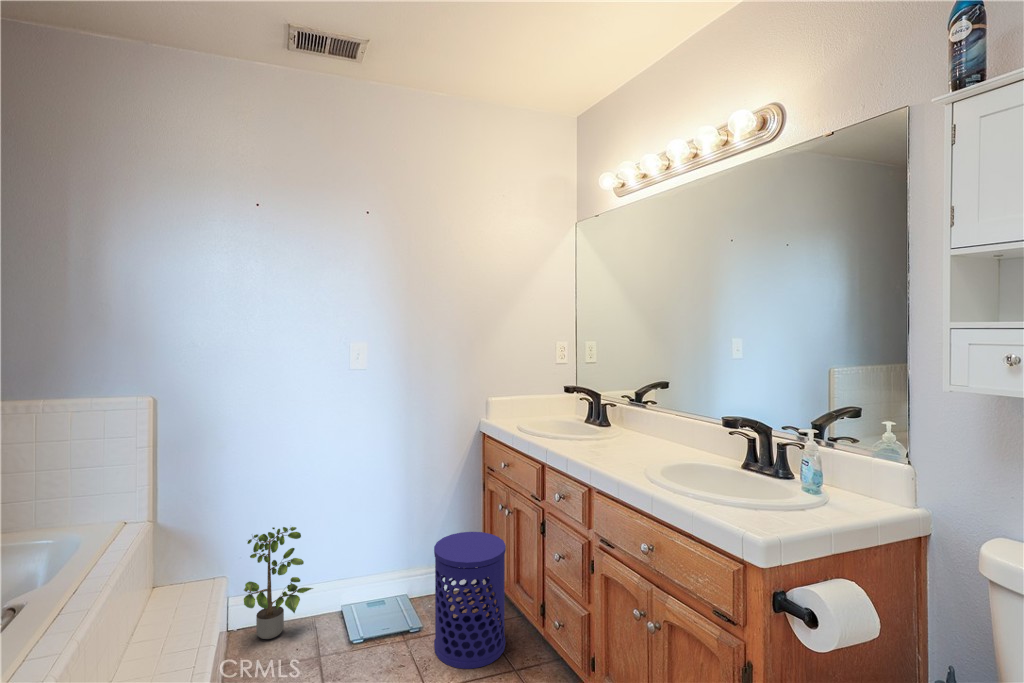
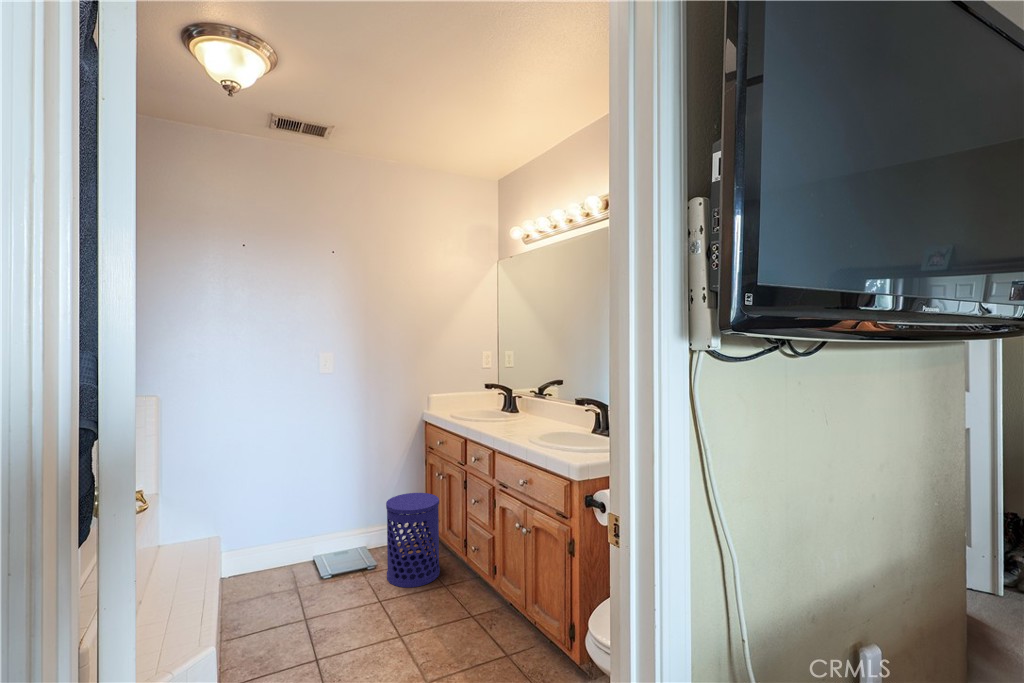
potted plant: present [244,527,313,639] -> none [240,491,294,579]

